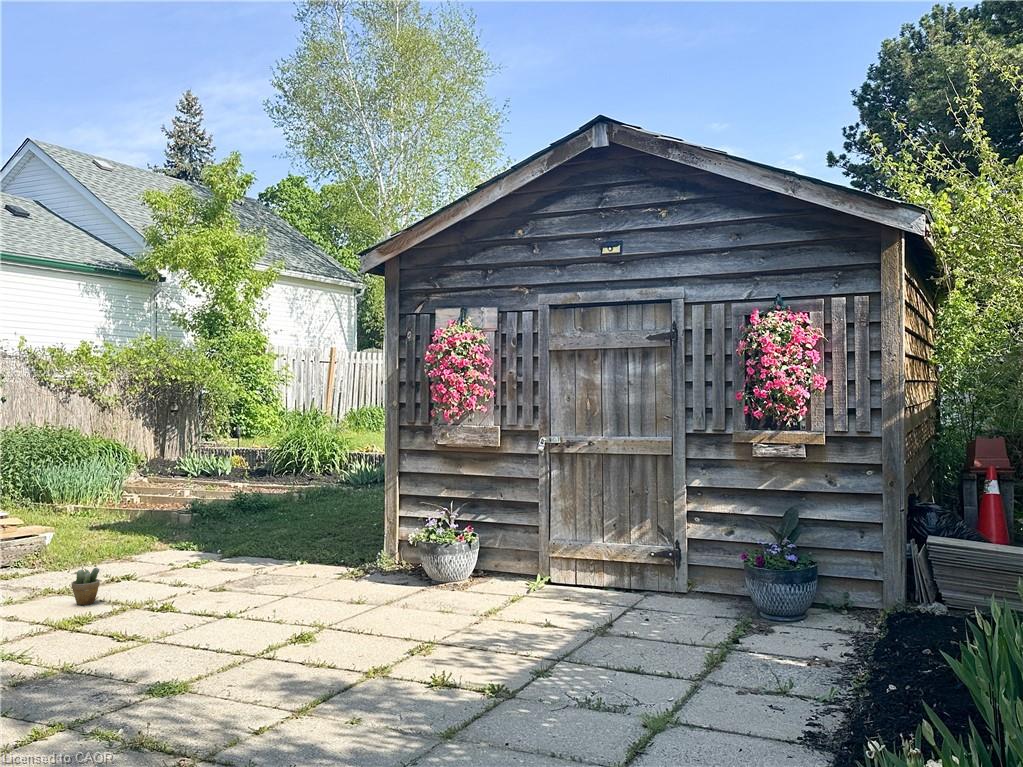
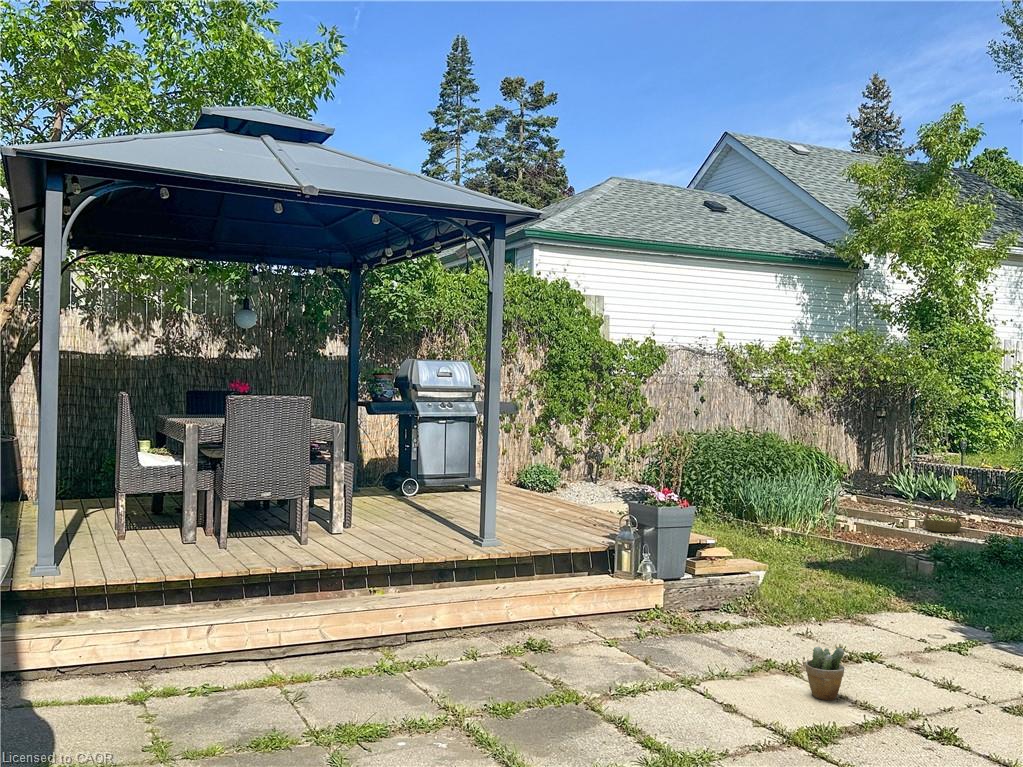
basket: none [194,470,223,494] -> present [923,500,962,532]

